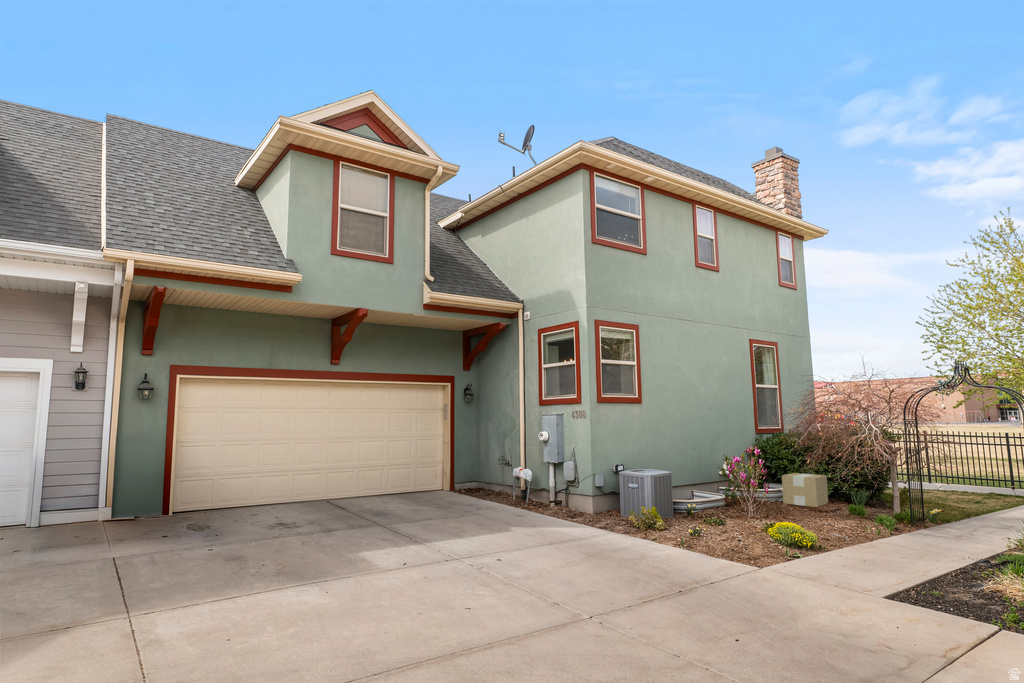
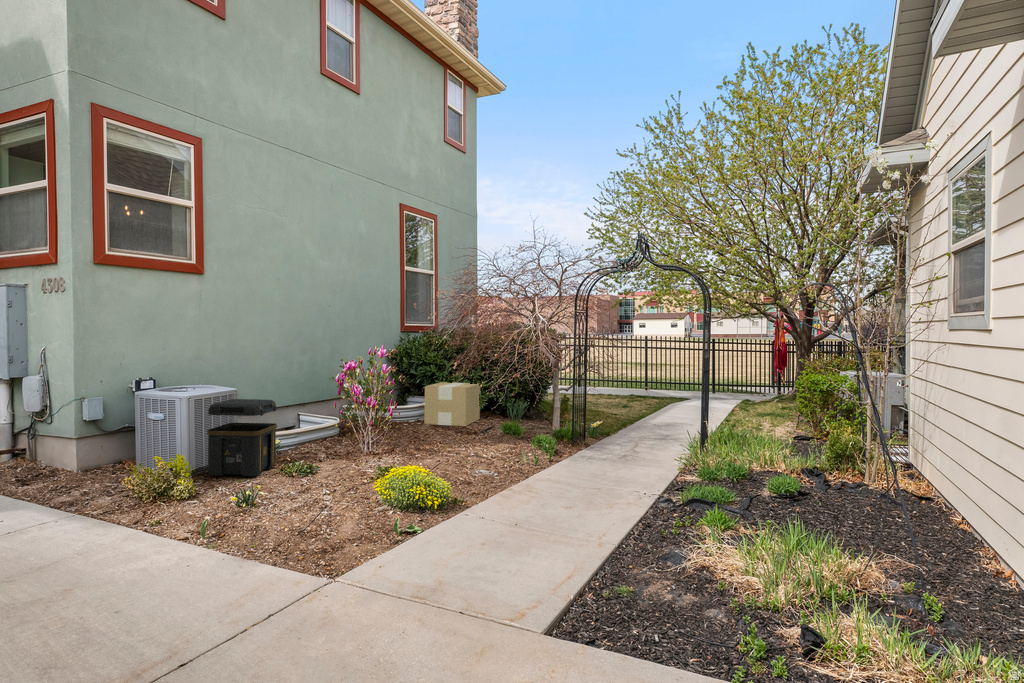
toolbox: none [665,478,699,523] -> present [207,399,277,477]

